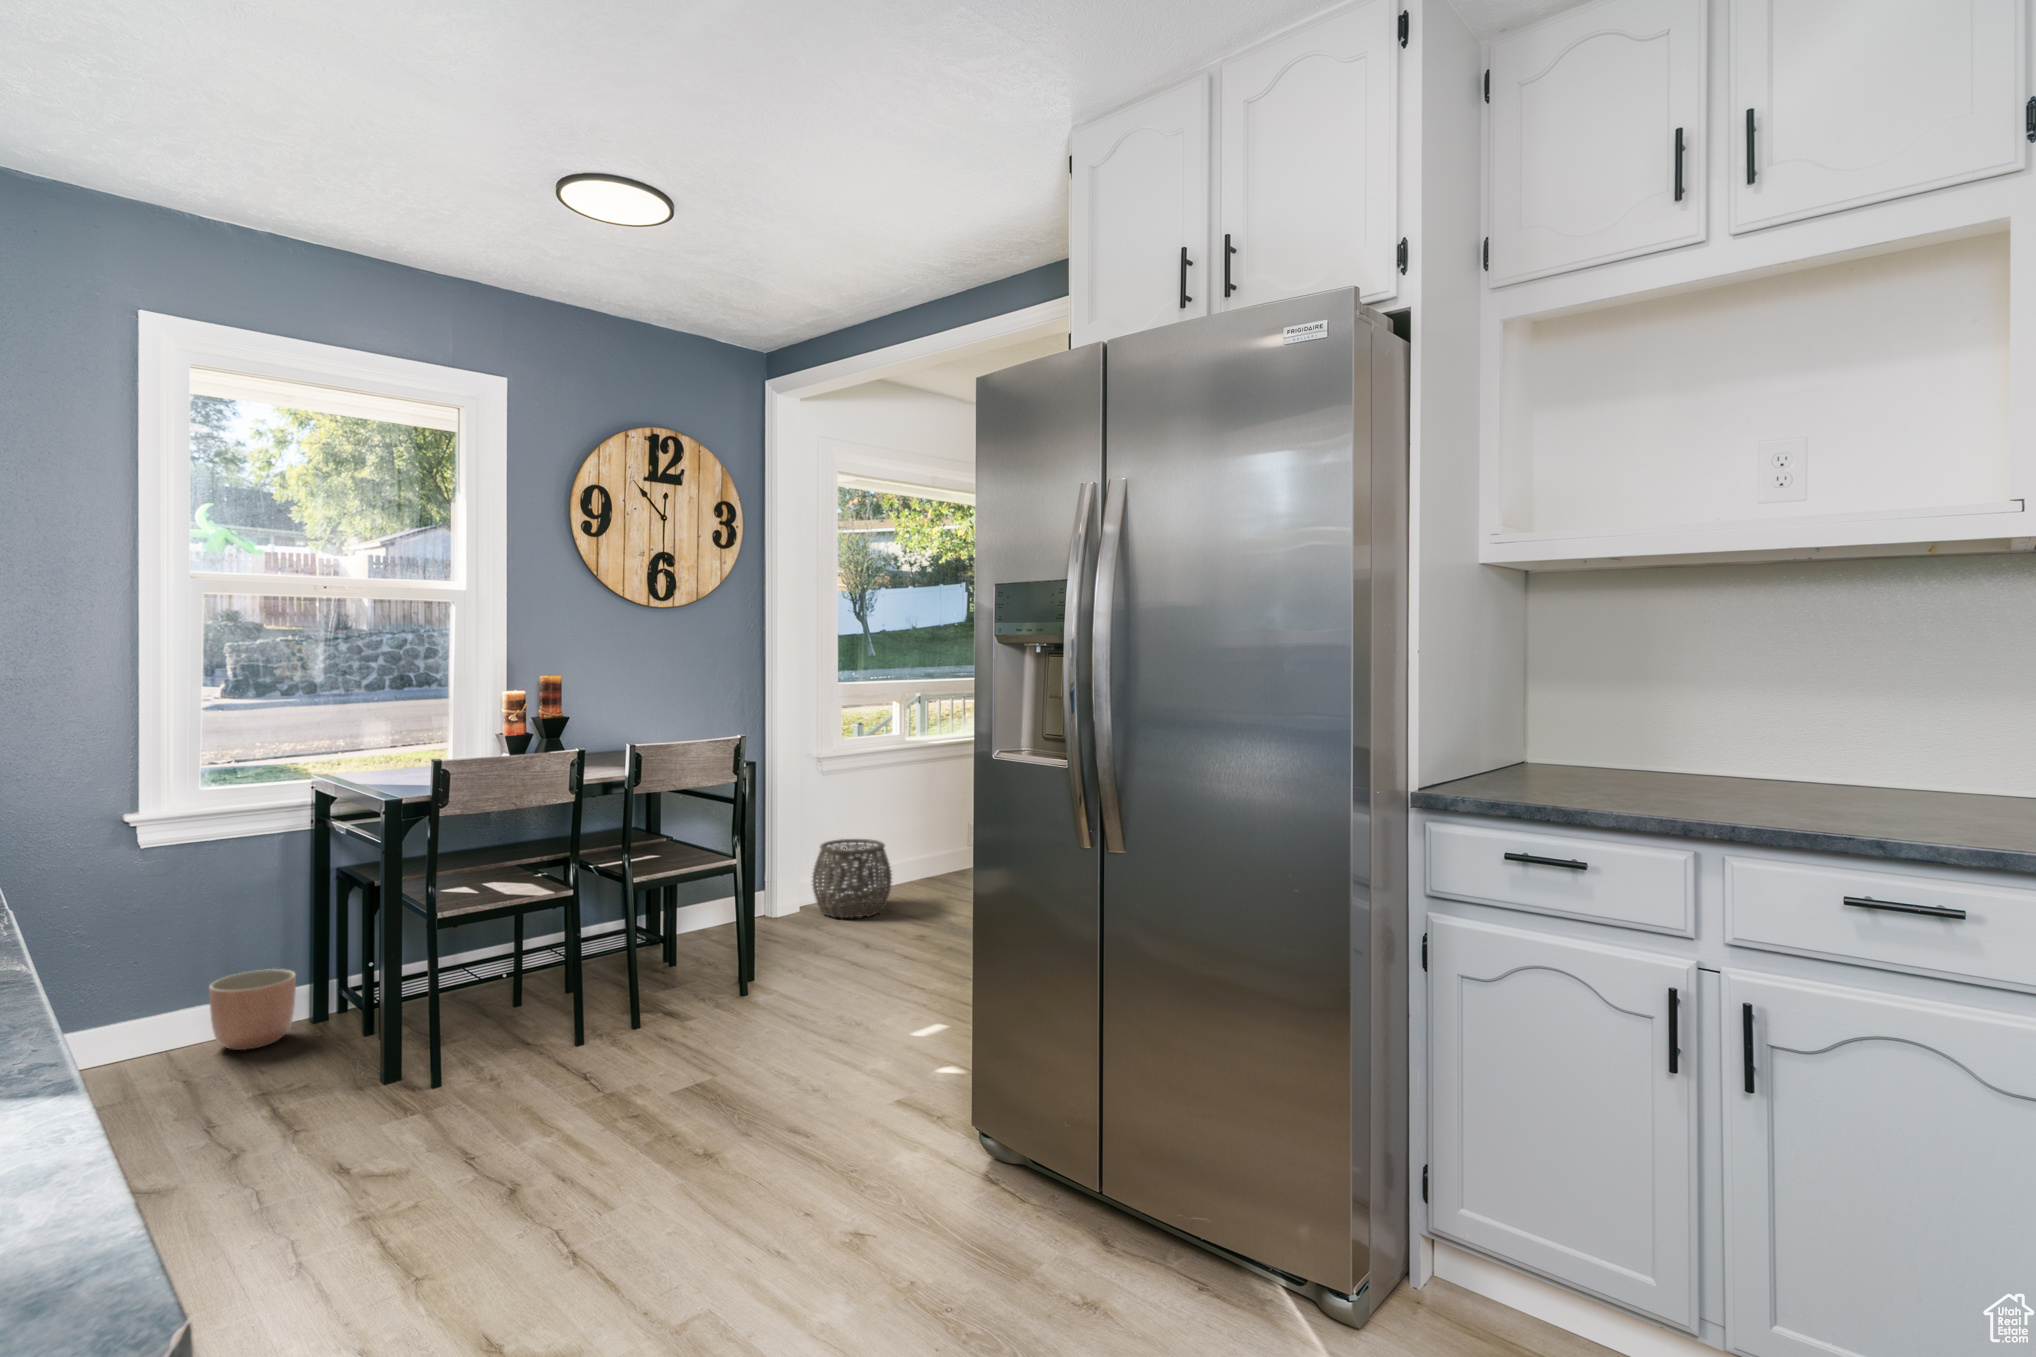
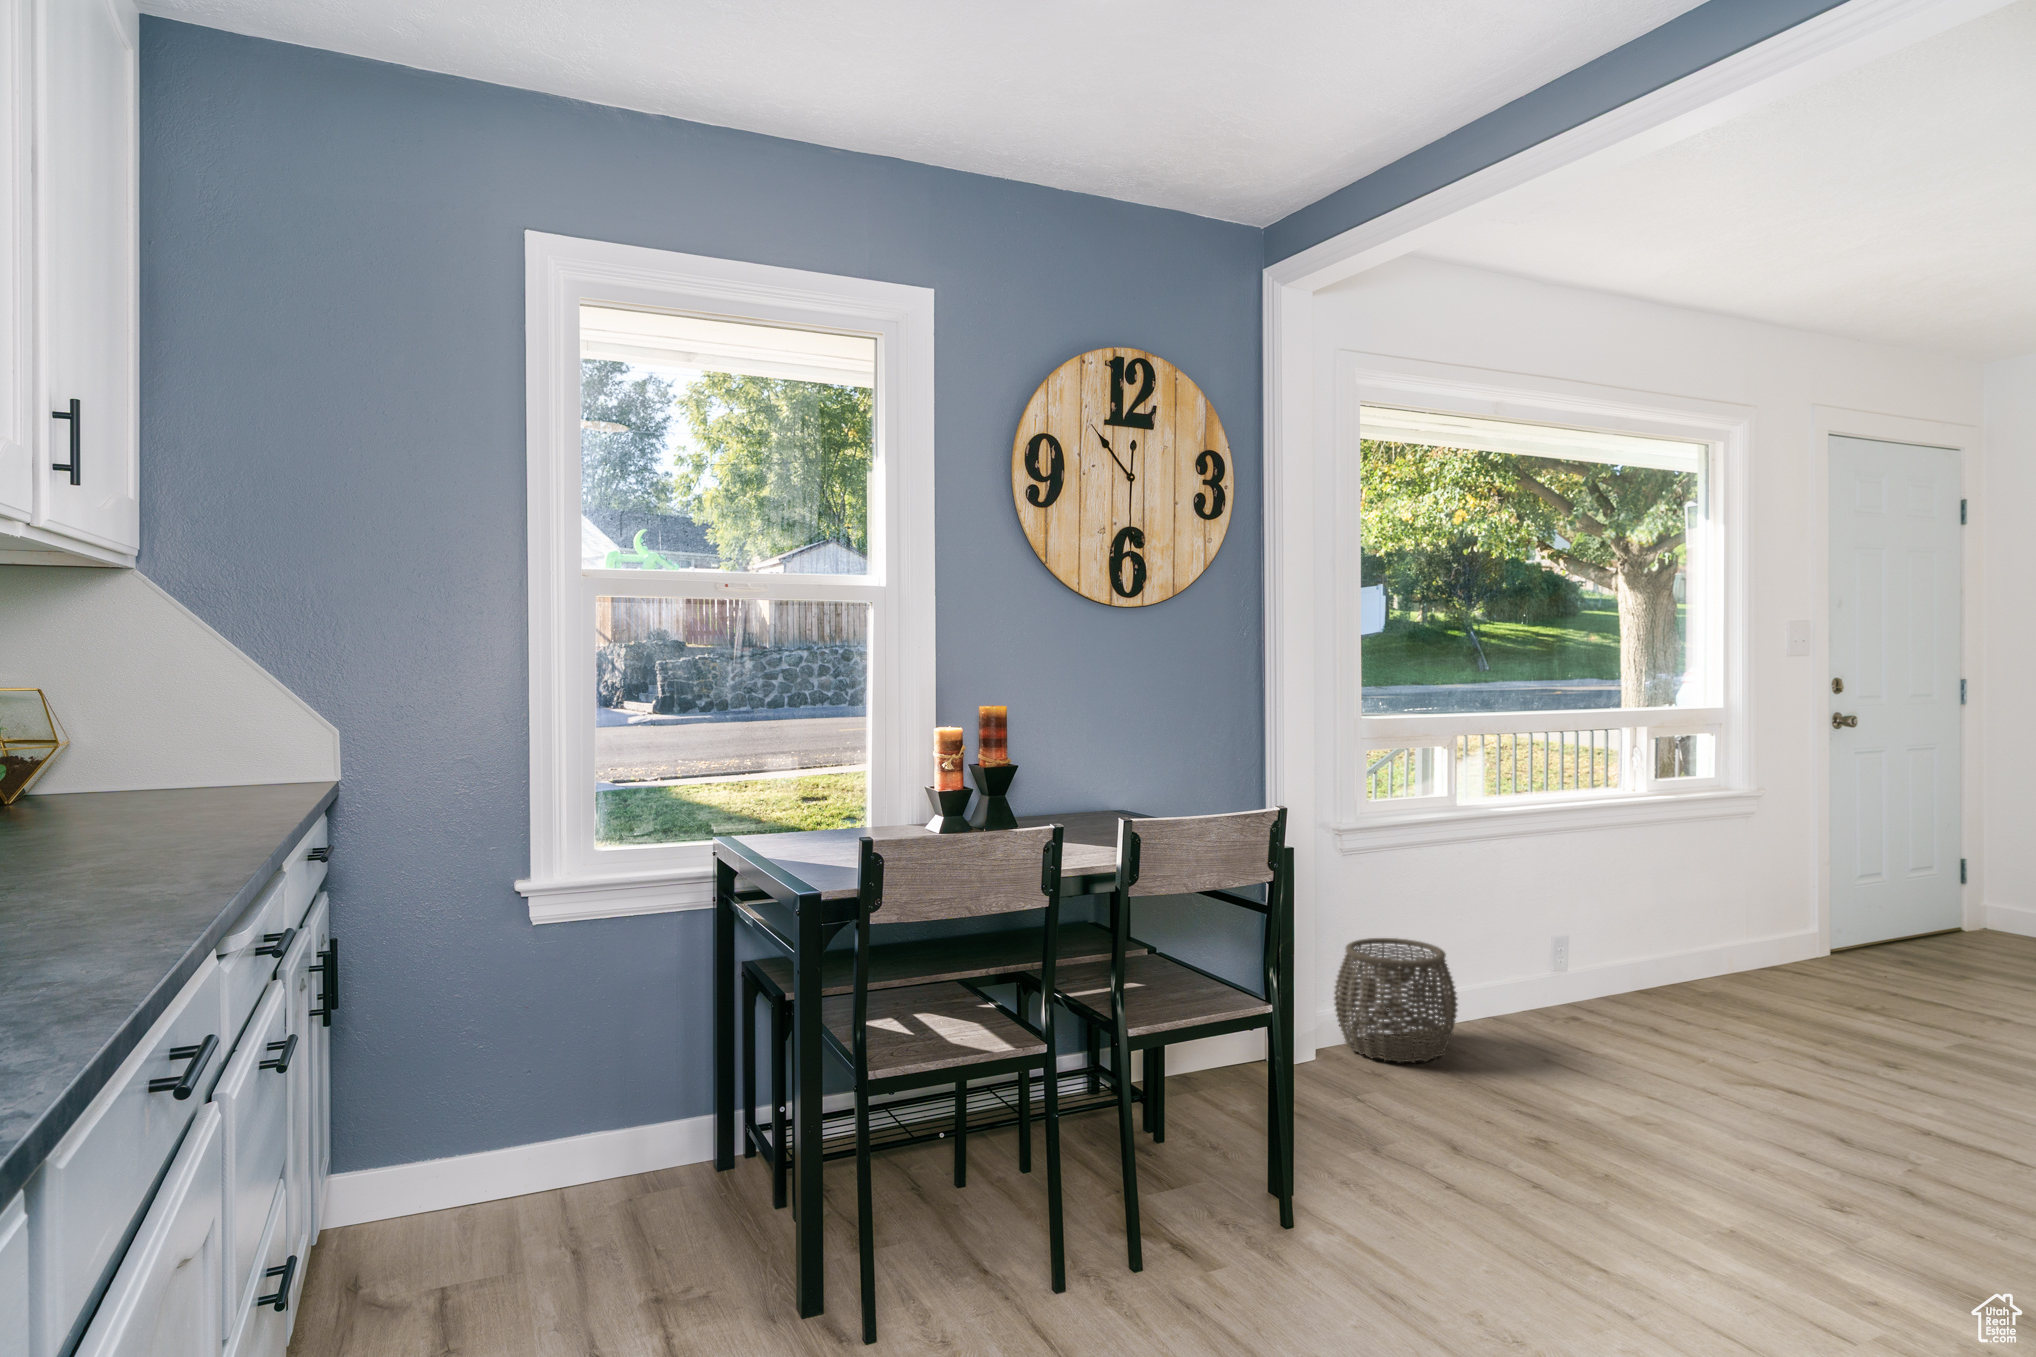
planter: present [209,969,296,1050] -> none [594,1101,691,1214]

